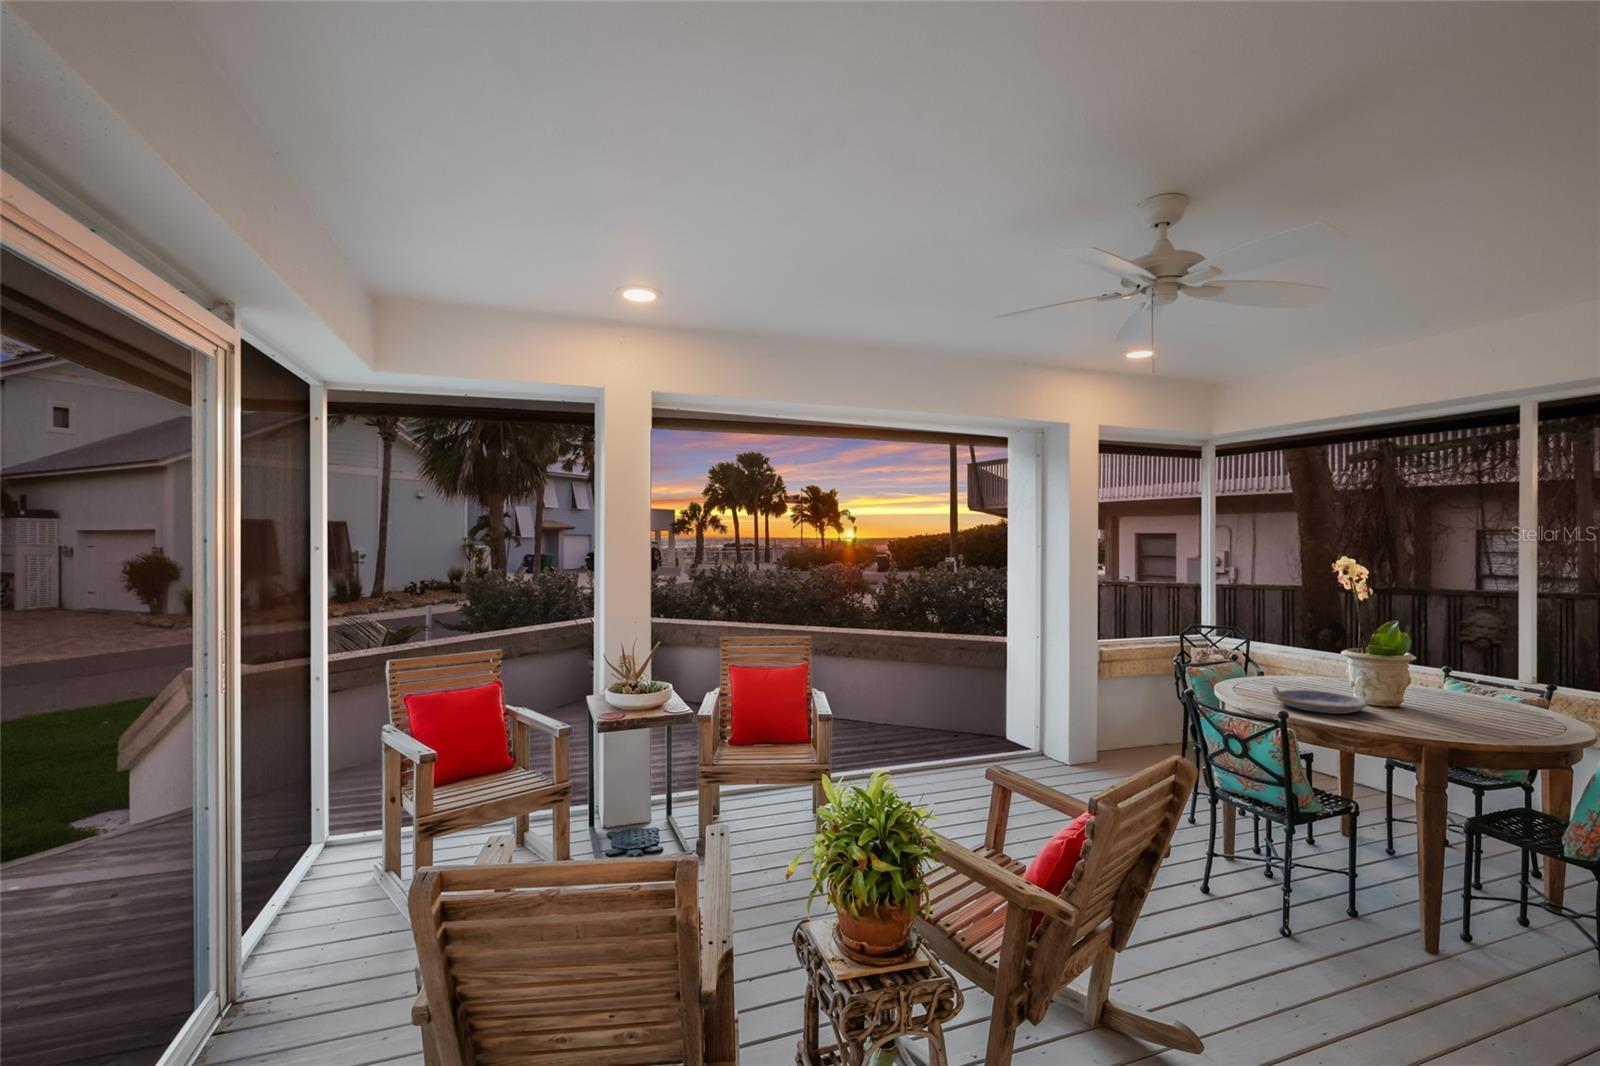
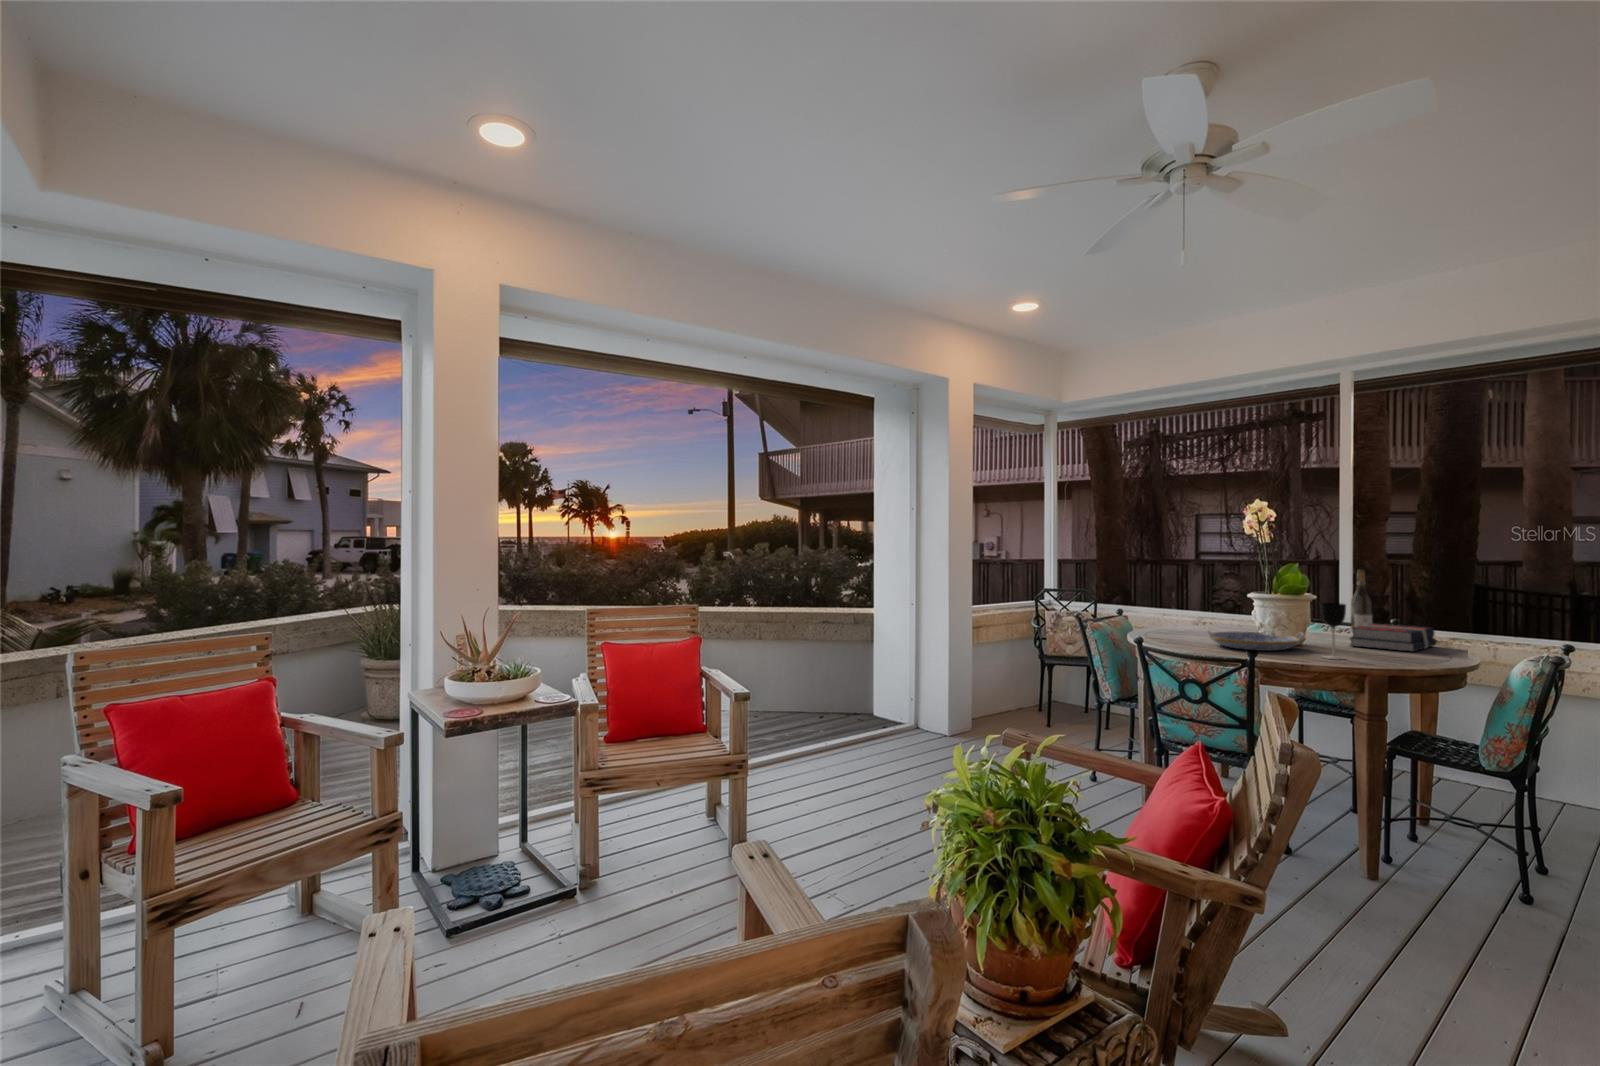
wine bottle: none [1471,633,1496,701] -> present [1351,570,1372,632]
wine glass: none [1370,672,1397,729] -> present [1320,603,1346,659]
book: none [1431,692,1541,726] -> present [1350,624,1436,652]

